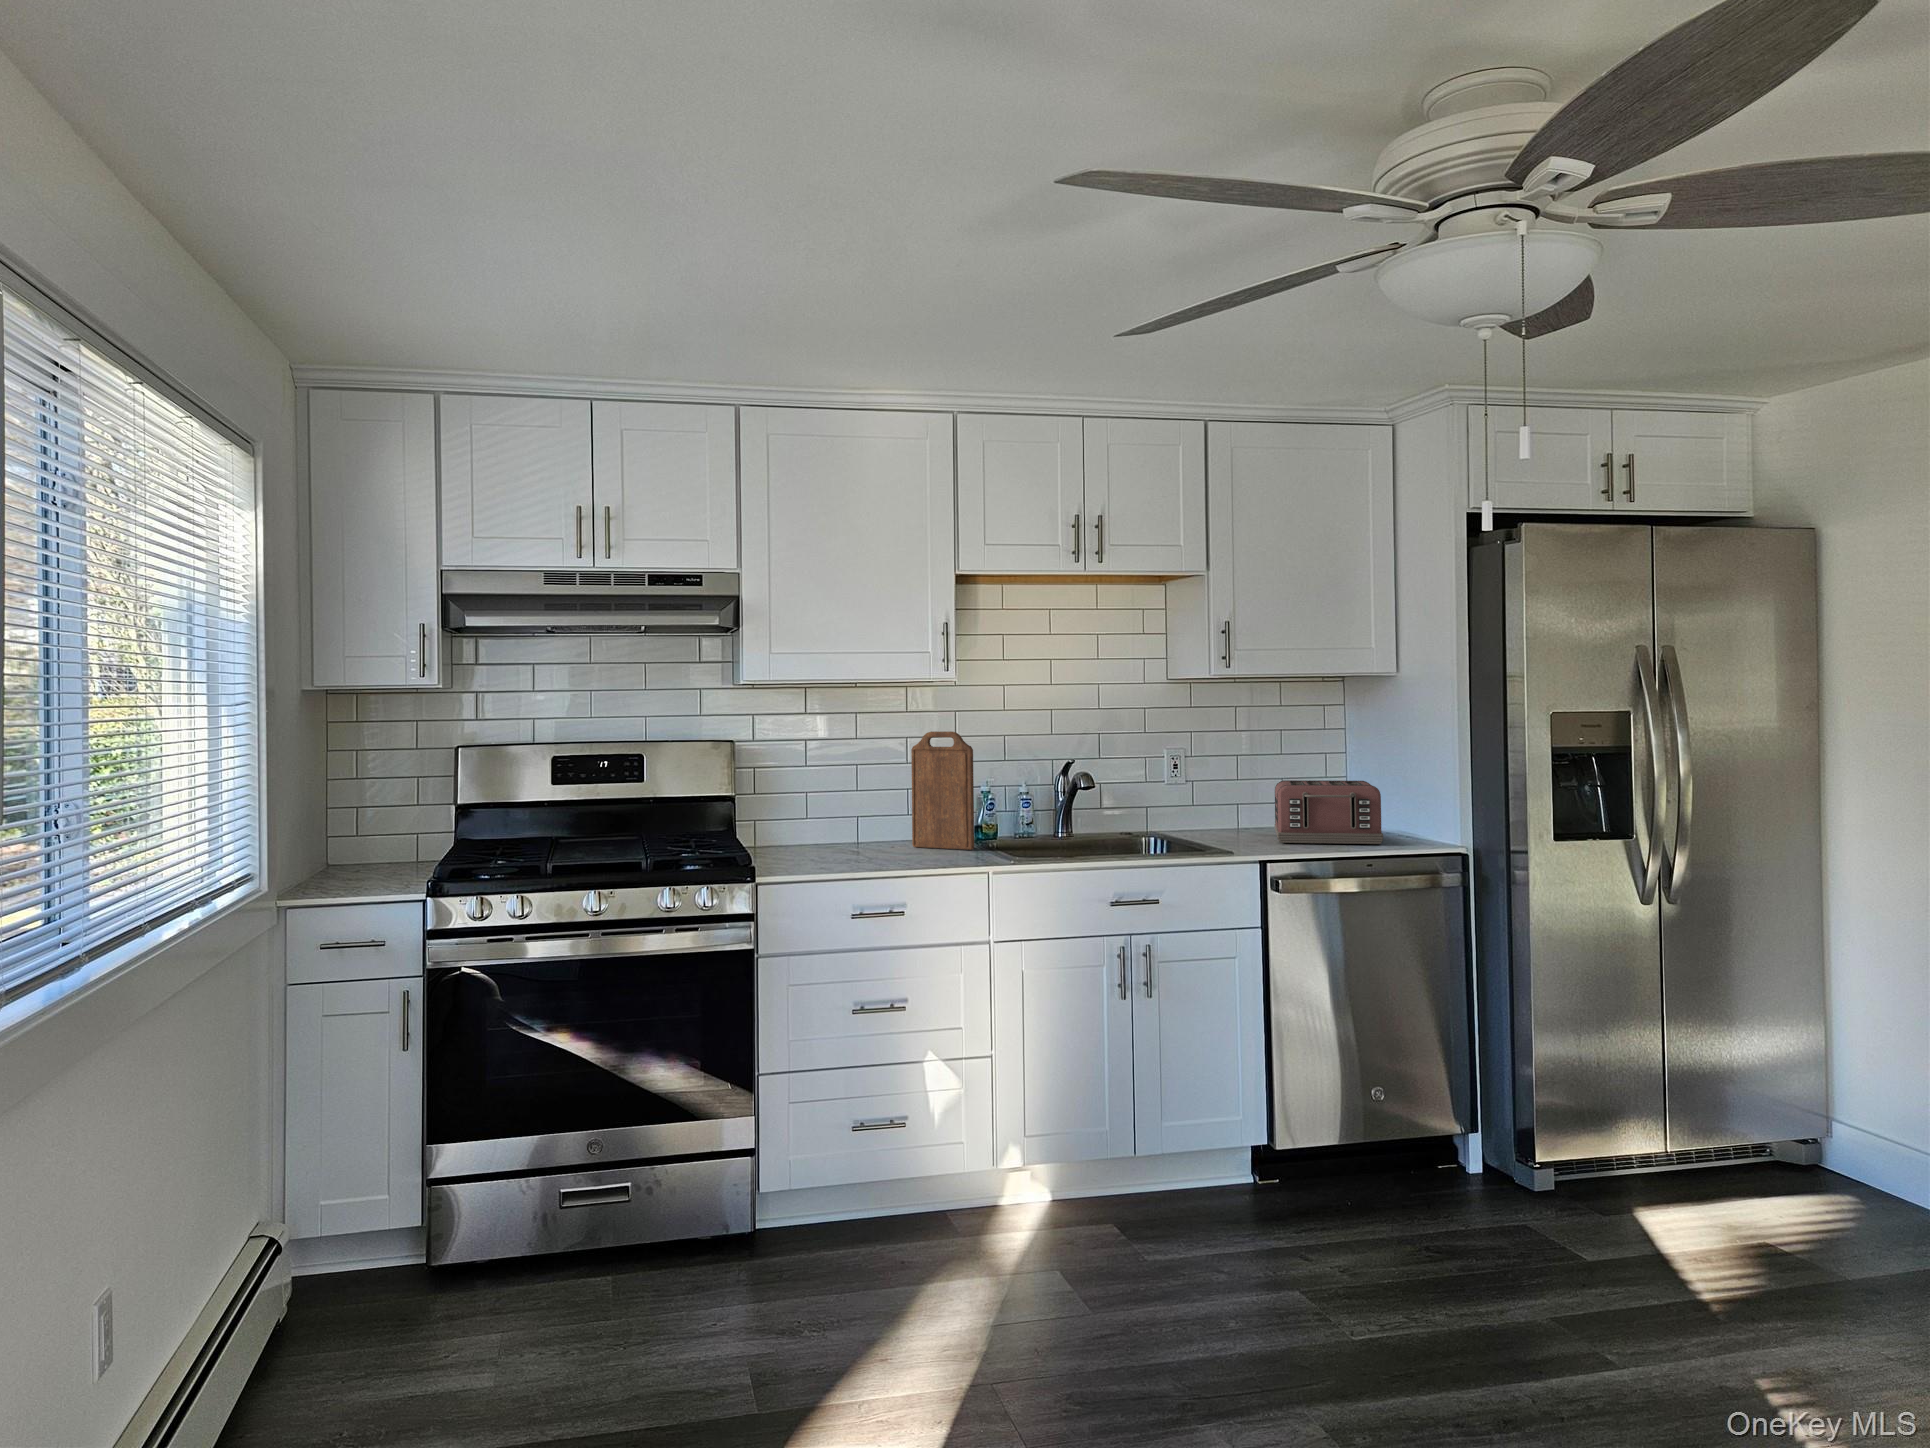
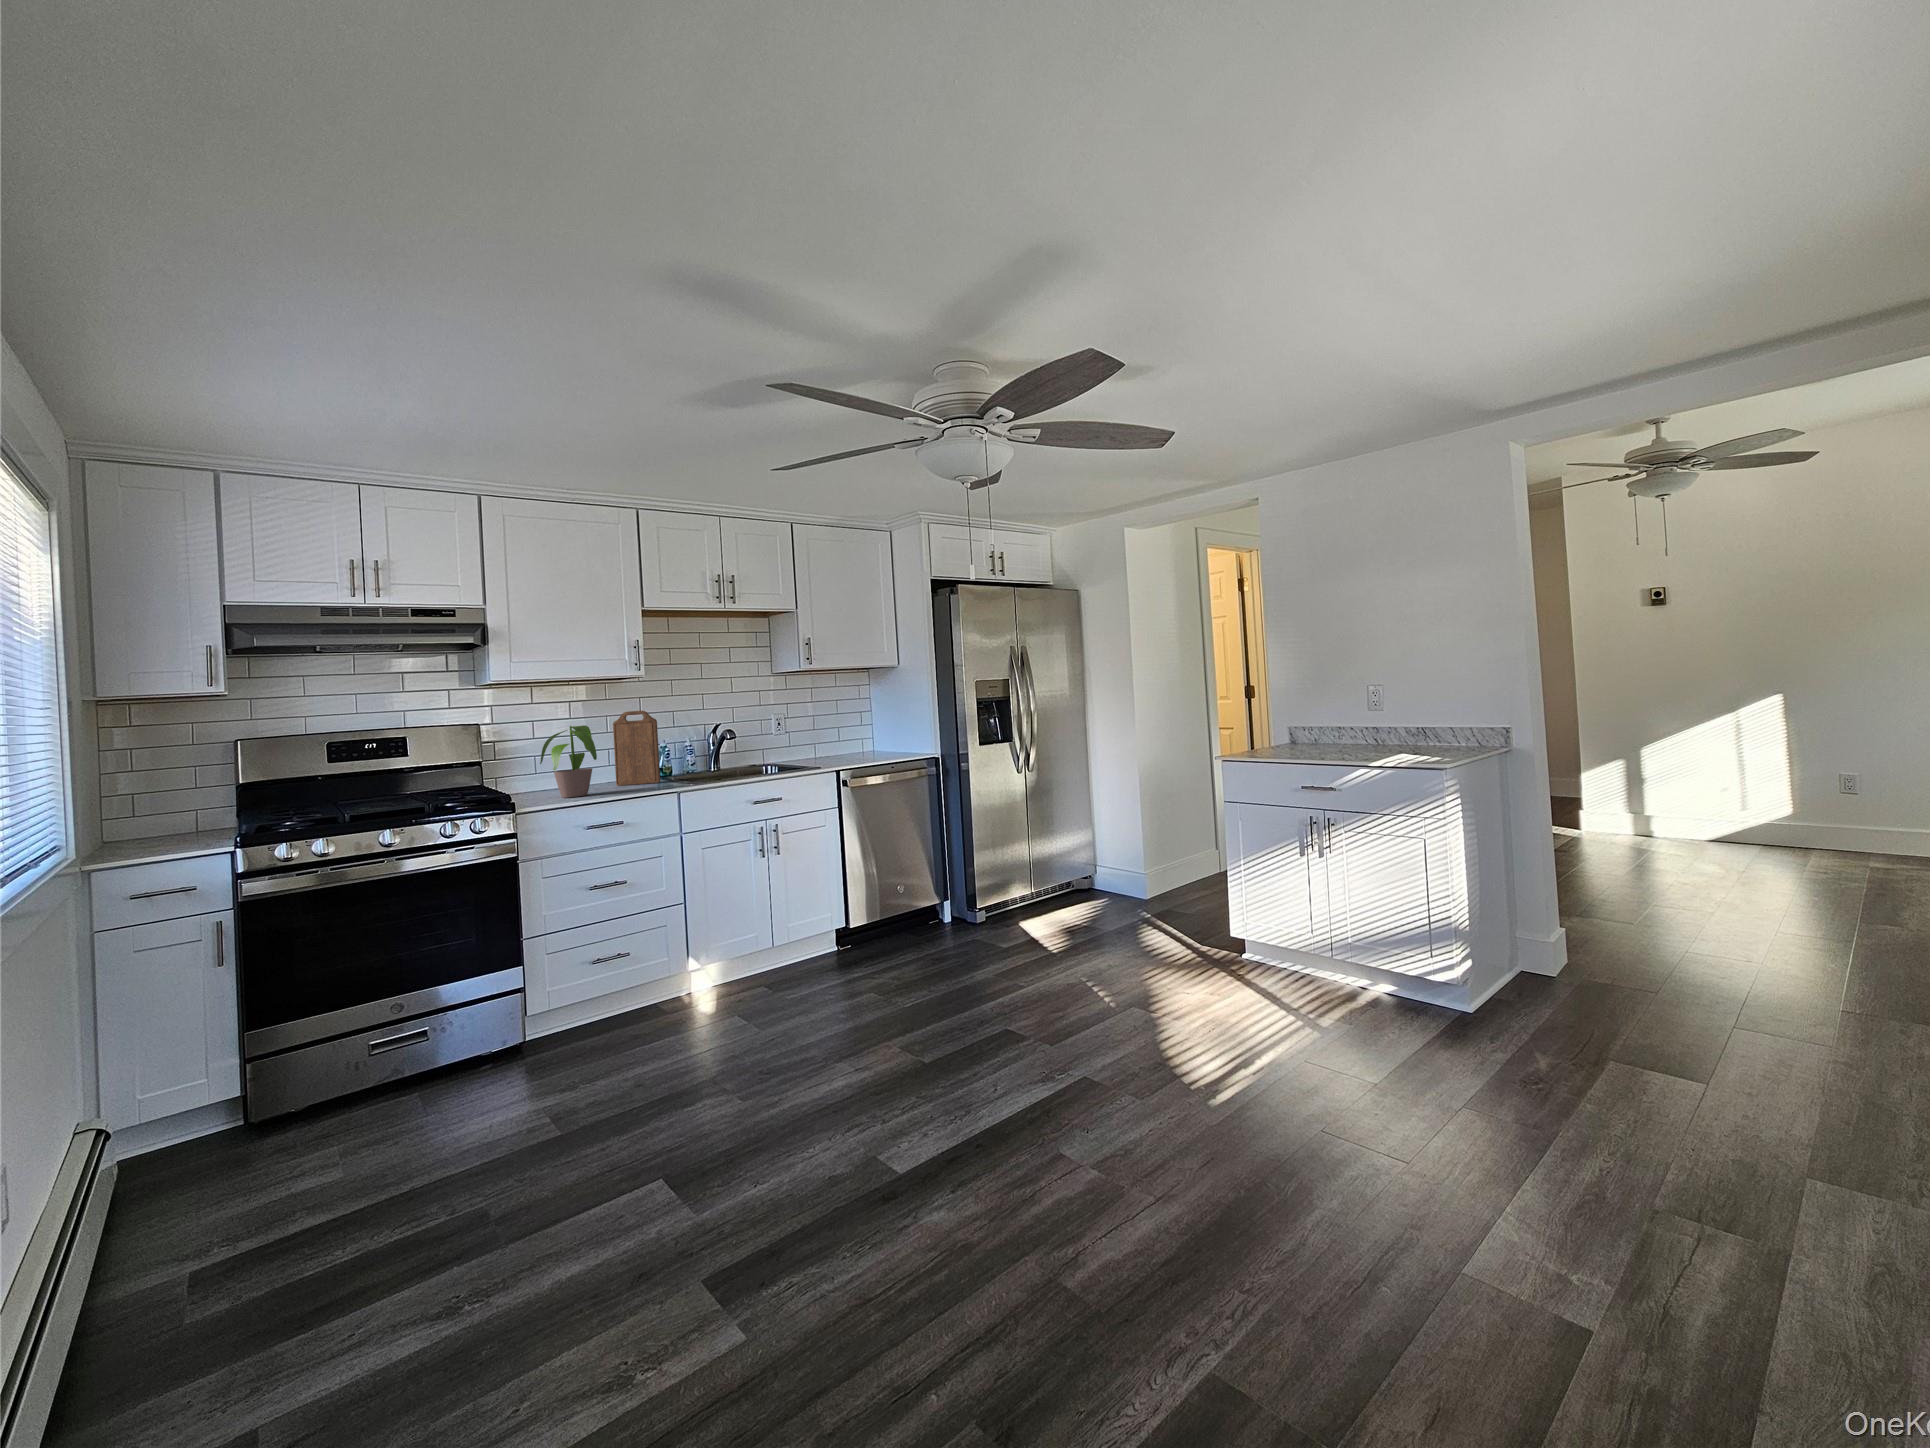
potted plant: none [786,753,897,864] -> present [540,725,597,798]
toaster: present [1275,780,1383,844] -> none [835,727,896,763]

